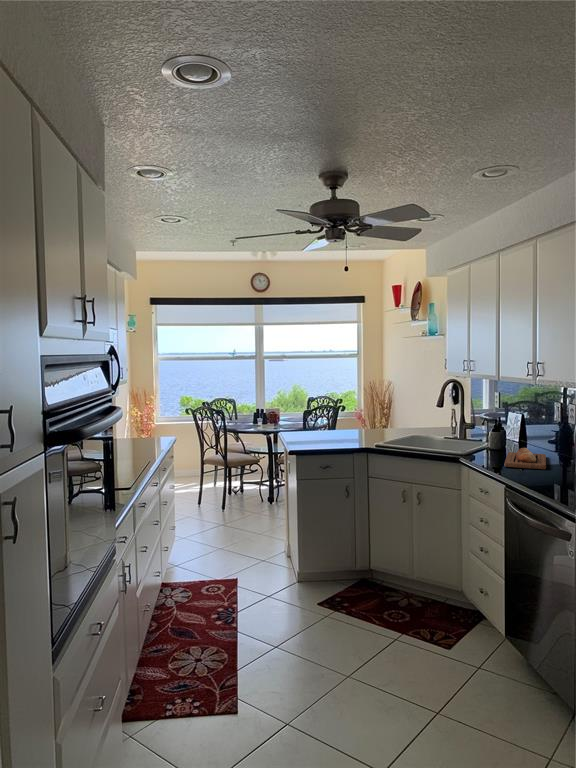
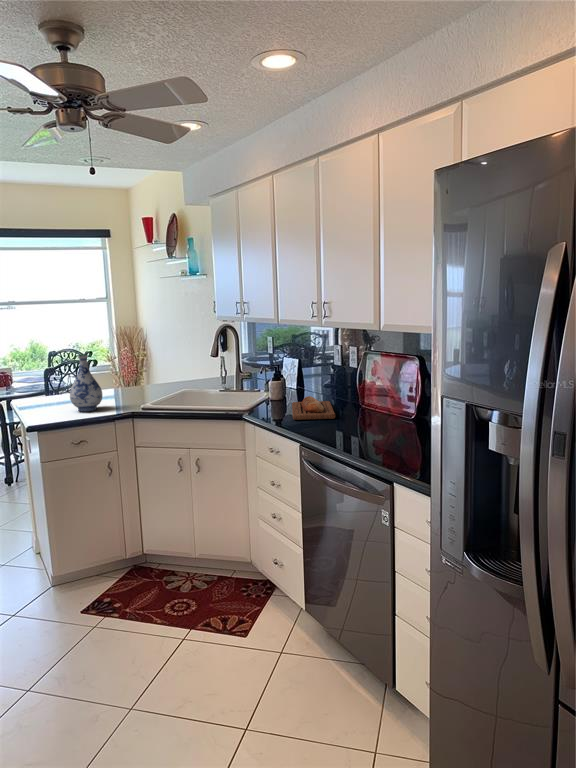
vase: none [322,401,346,445] -> present [70,356,102,411]

